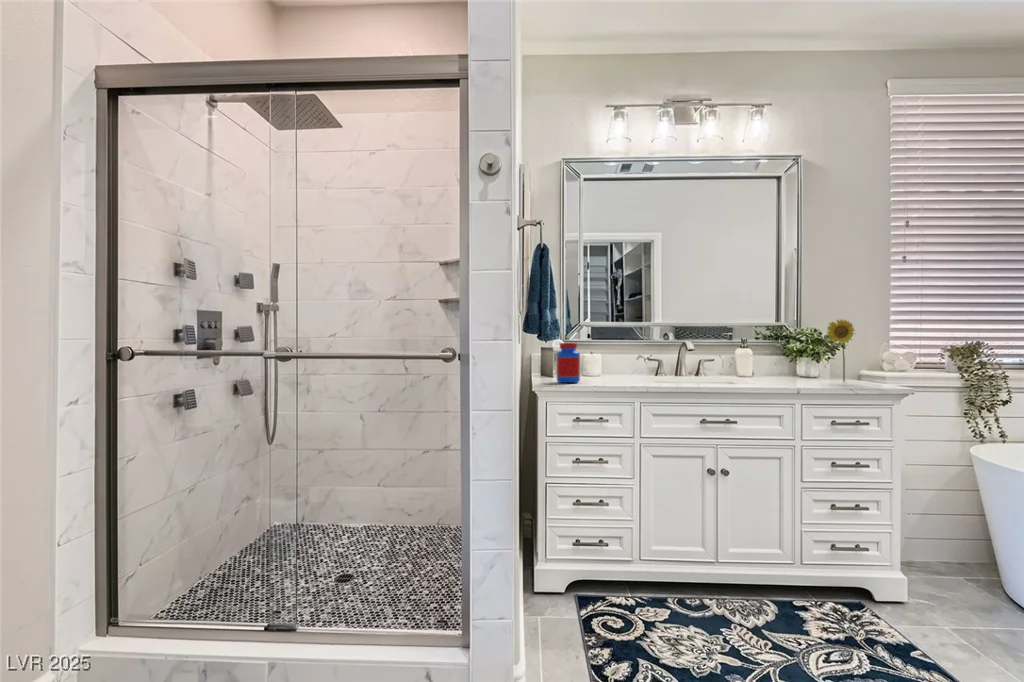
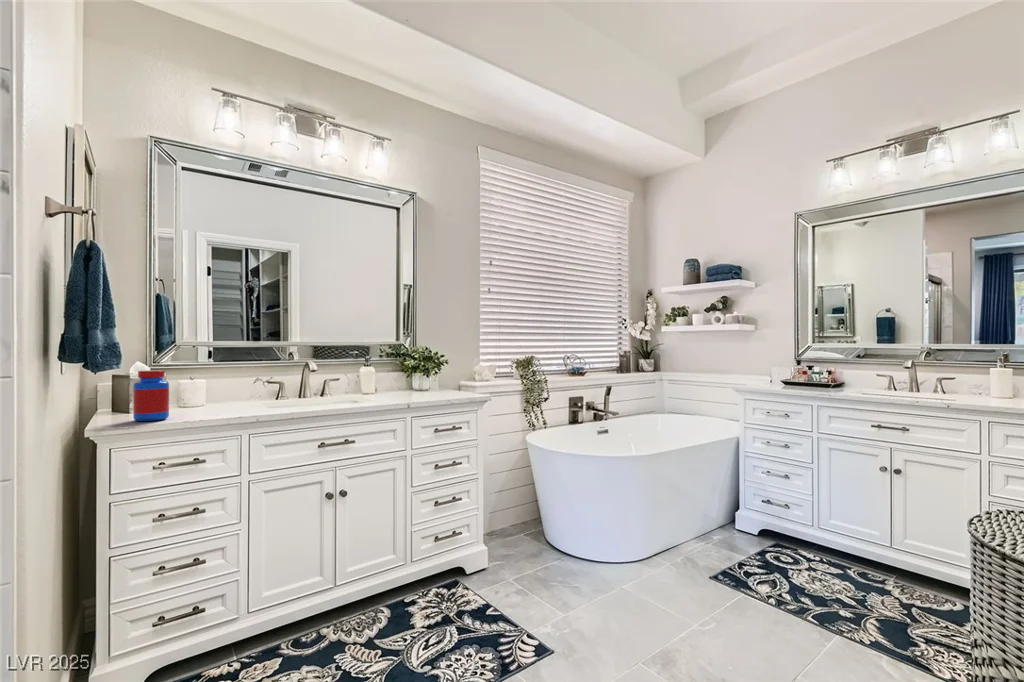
flower: present [827,319,855,381] -> none [432,340,456,394]

